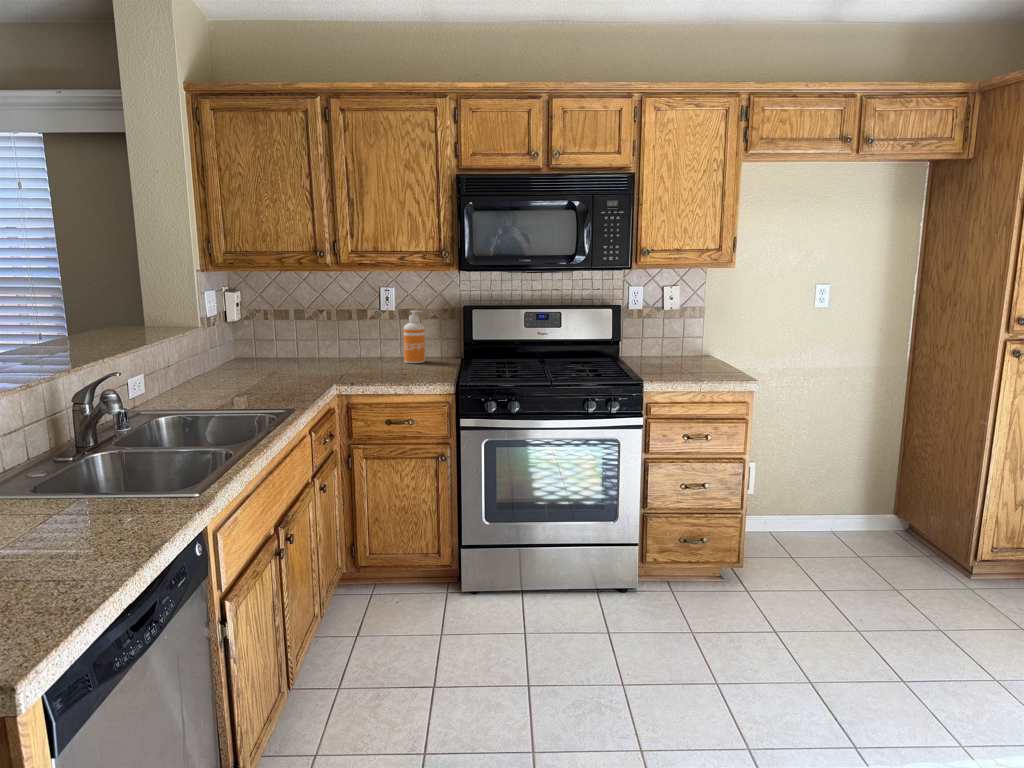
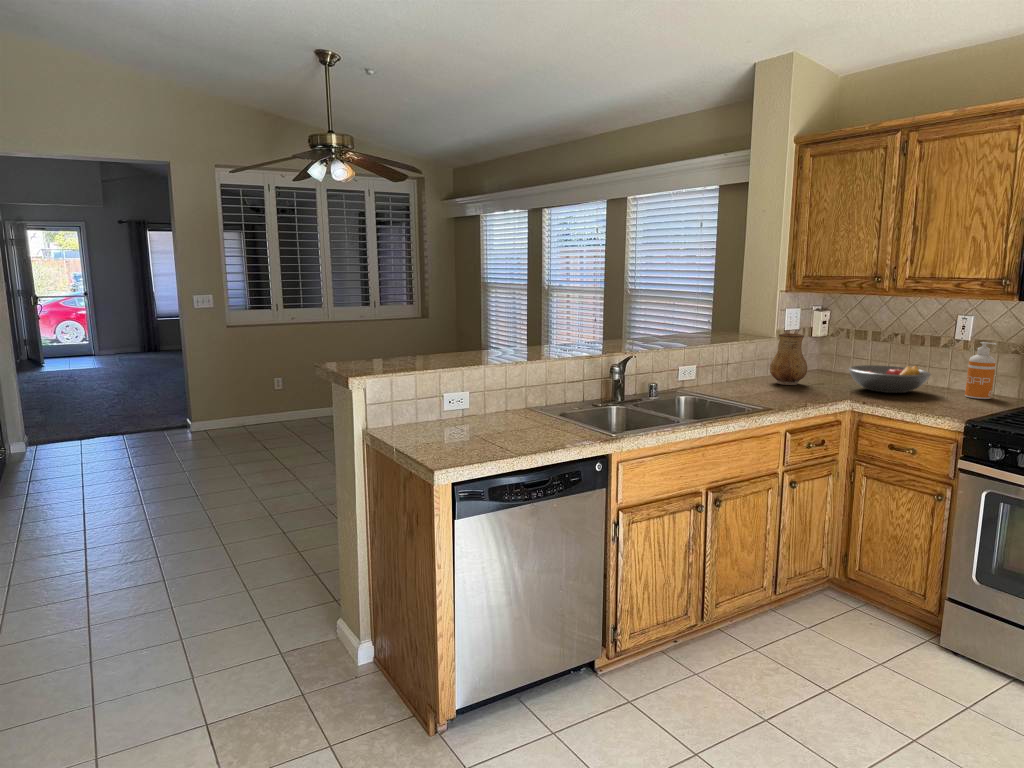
ceramic pitcher: none [218,319,263,381] -> present [770,333,807,385]
fruit bowl: none [304,339,381,371] -> present [848,365,931,393]

